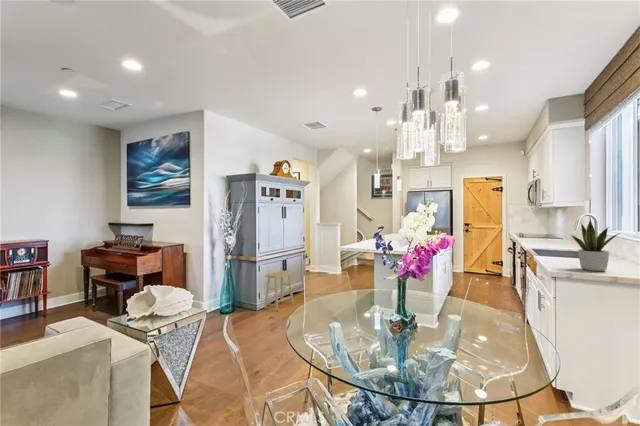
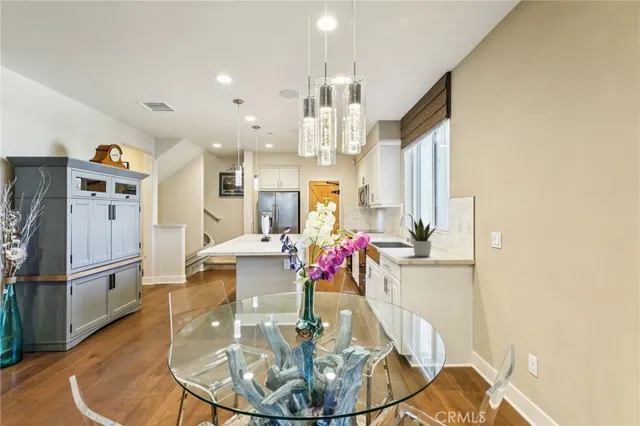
footstool: present [264,270,294,311] -> none [81,288,129,344]

